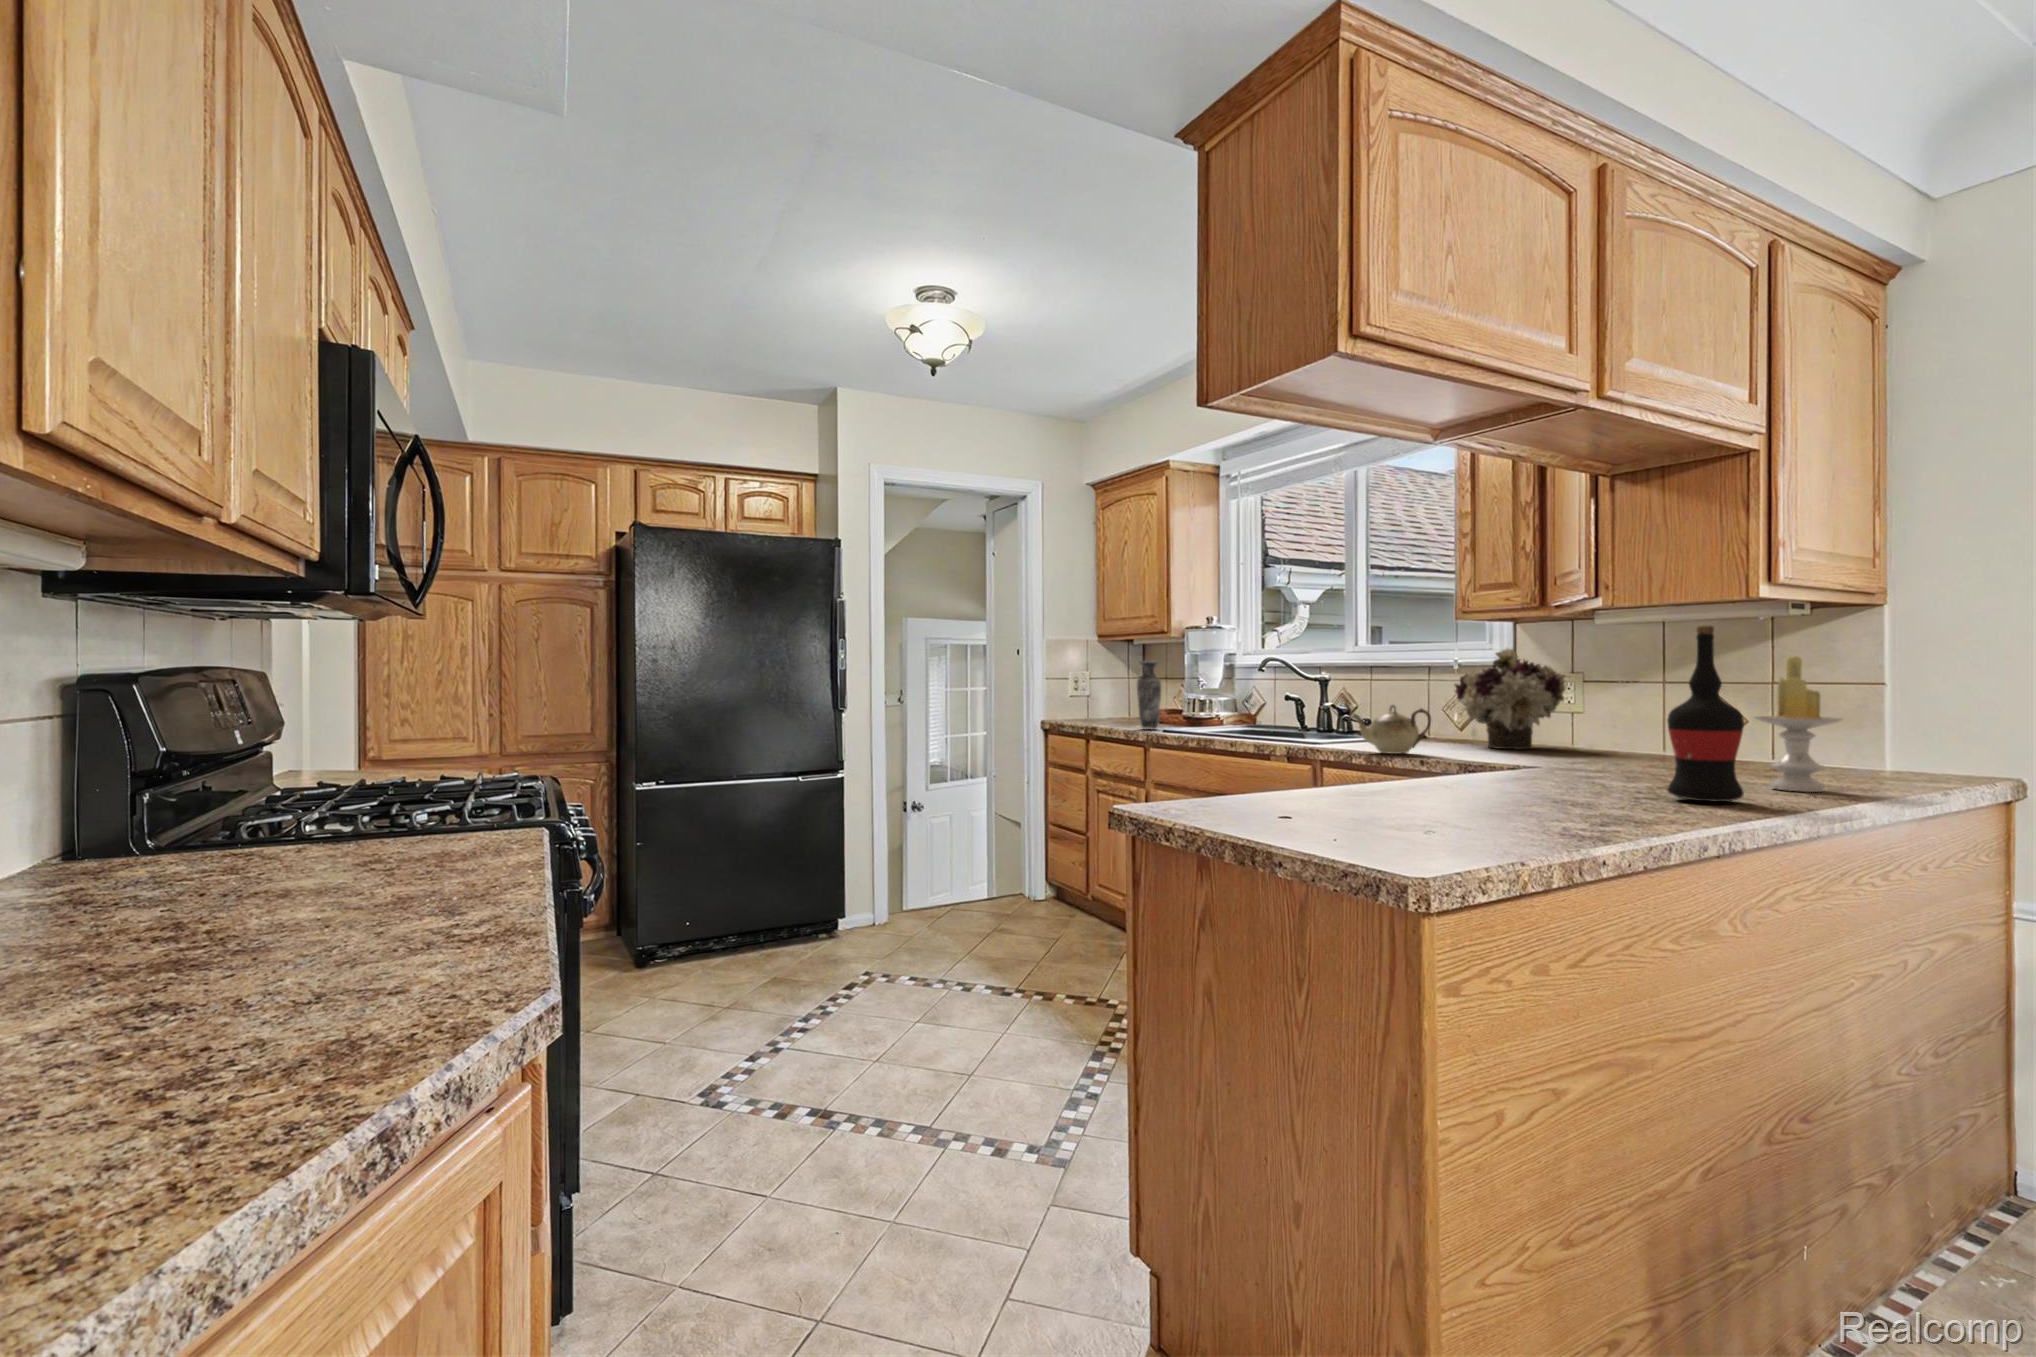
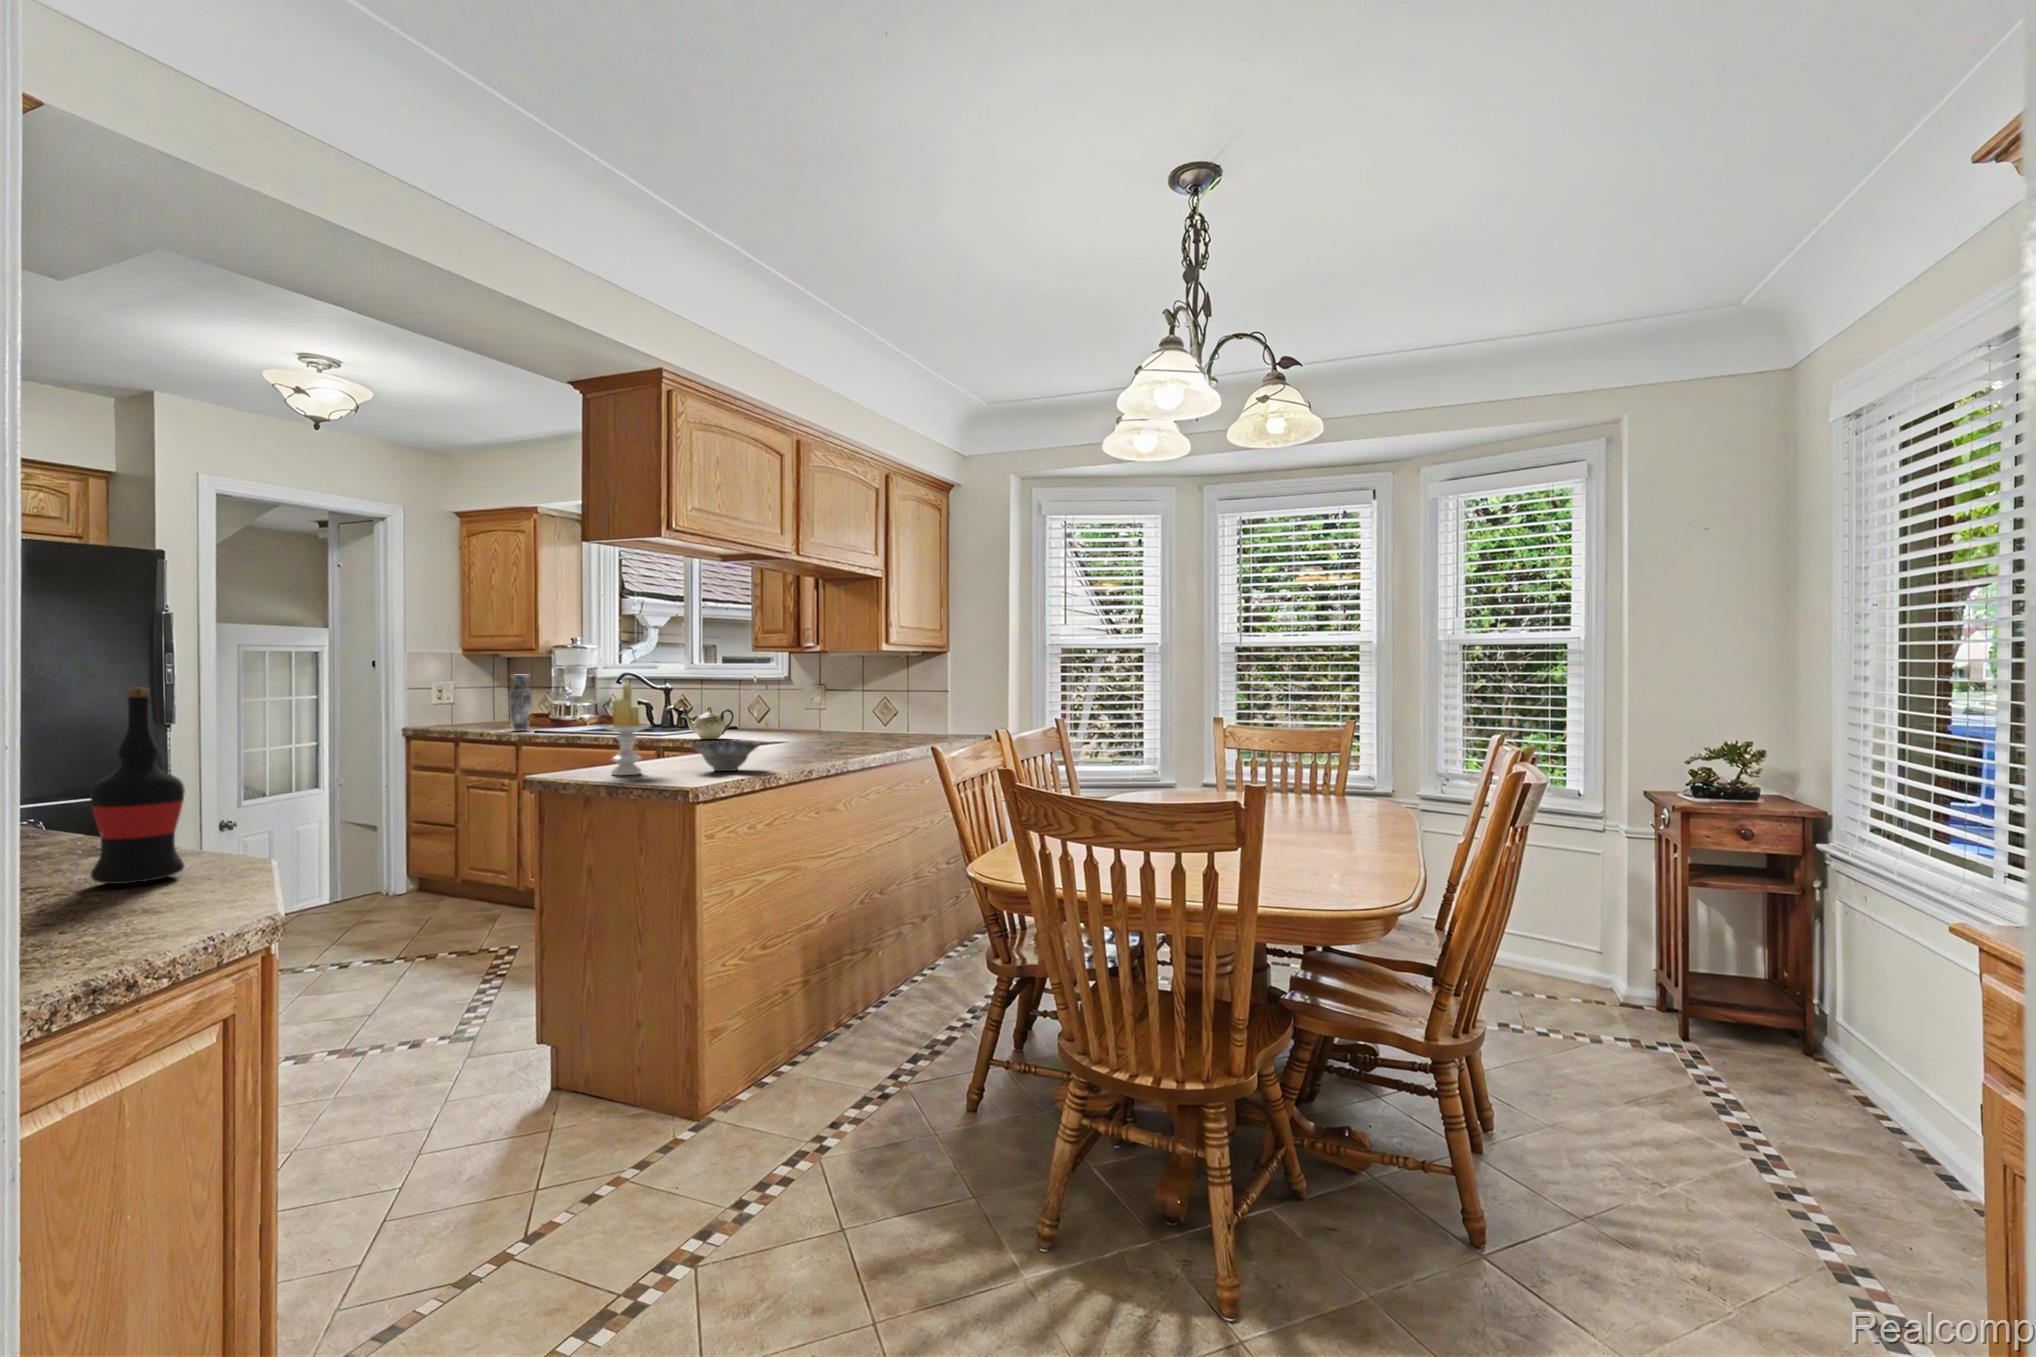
wine bottle: present [1667,626,1744,802] -> present [90,688,185,884]
flower arrangement: present [1455,648,1567,749] -> none [752,668,817,733]
candle: present [1754,656,1842,792] -> present [602,684,650,775]
ceramic bowl: none [1396,770,1542,835] -> present [692,741,759,771]

